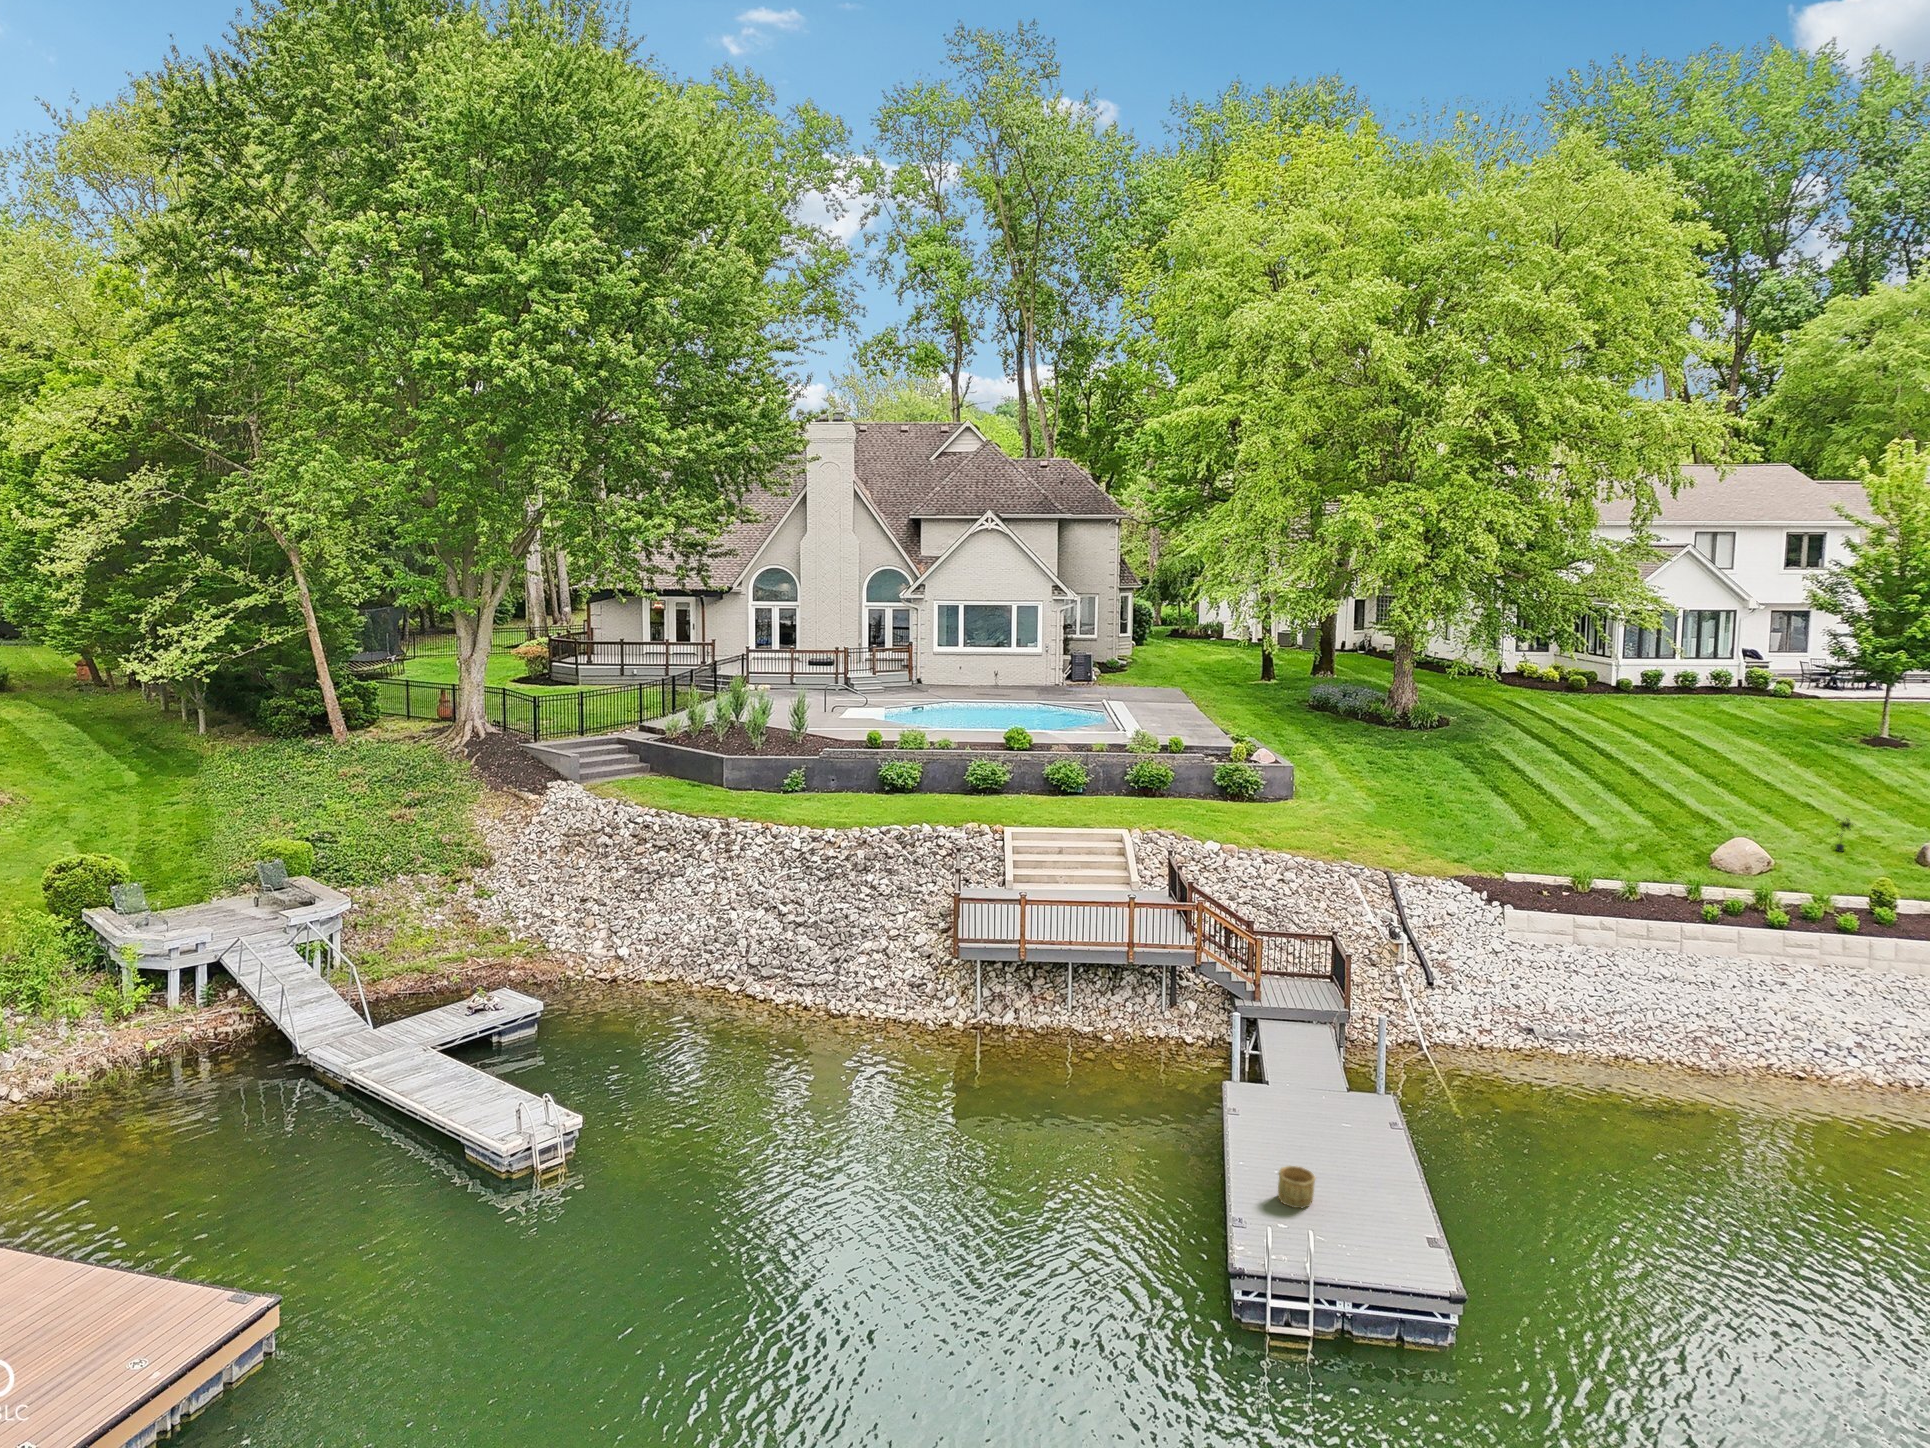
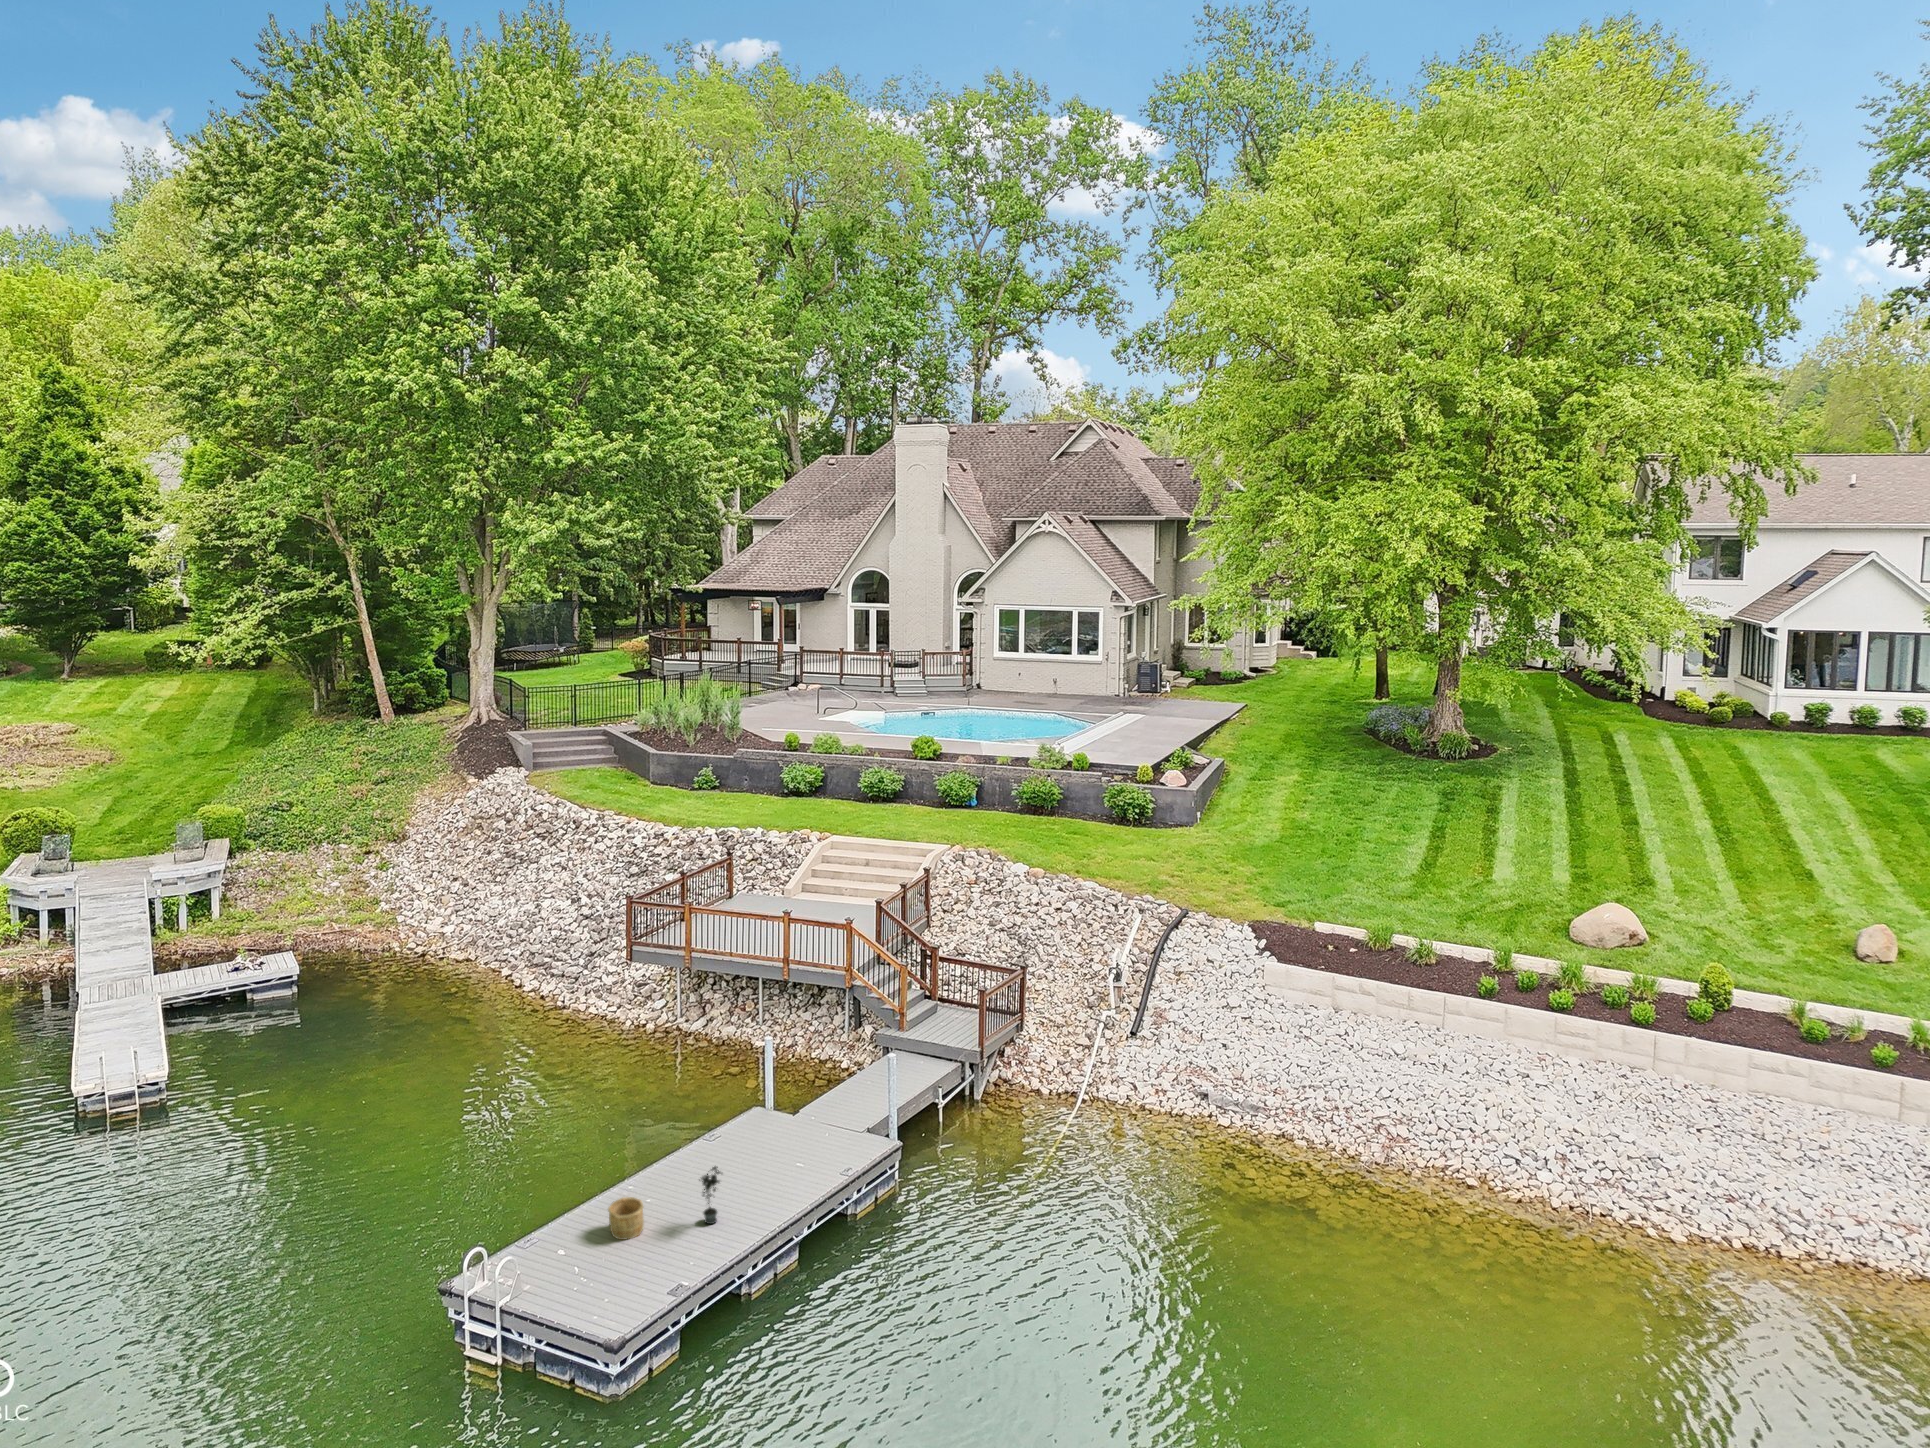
potted plant: present [1836,818,1853,852] -> present [701,1166,721,1224]

